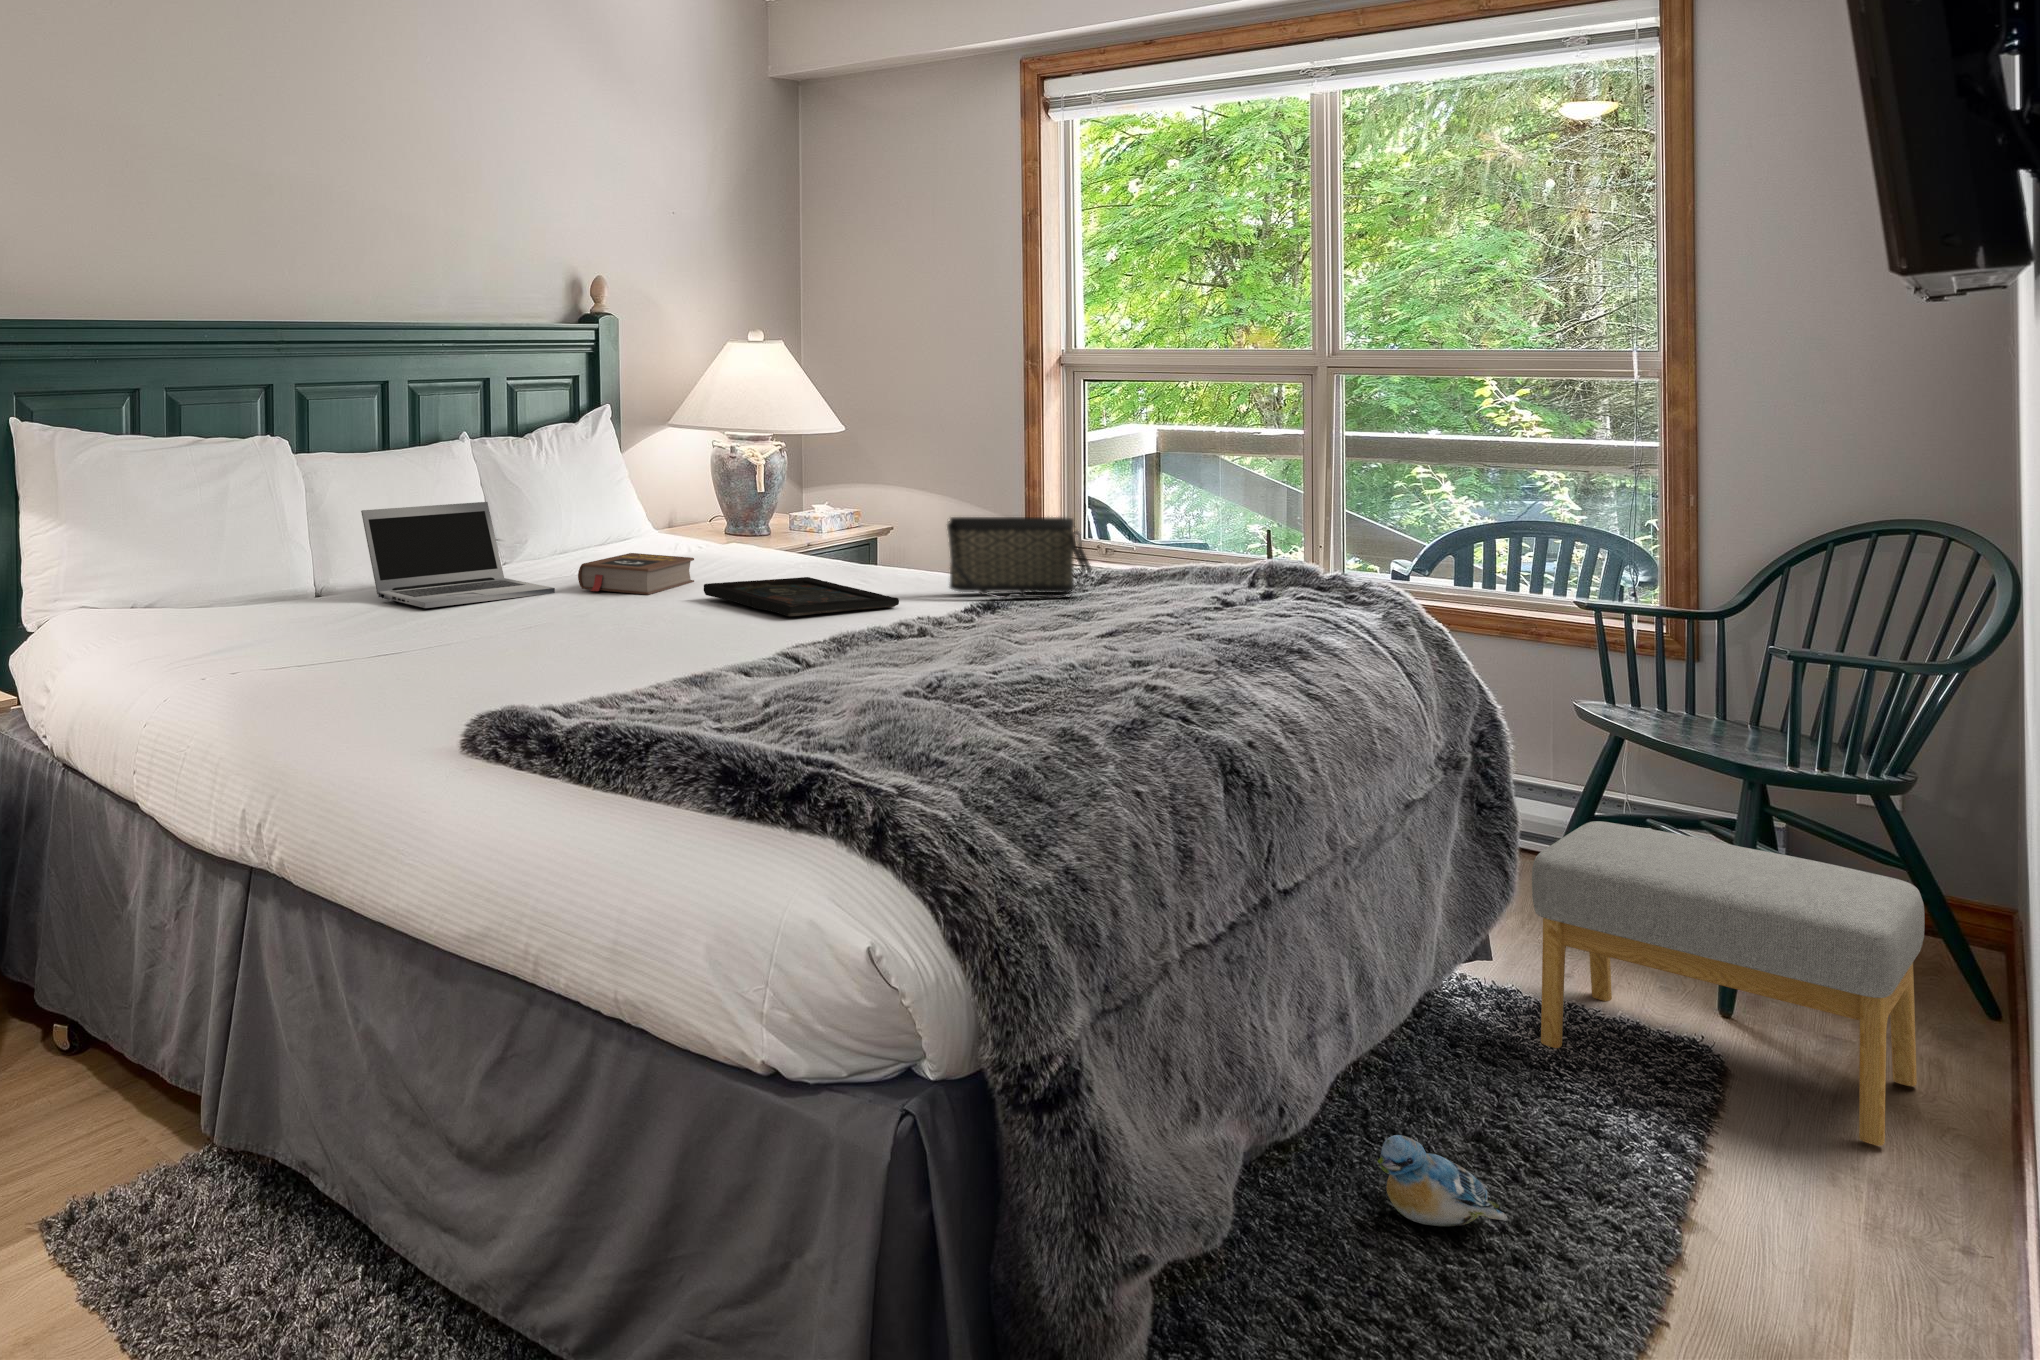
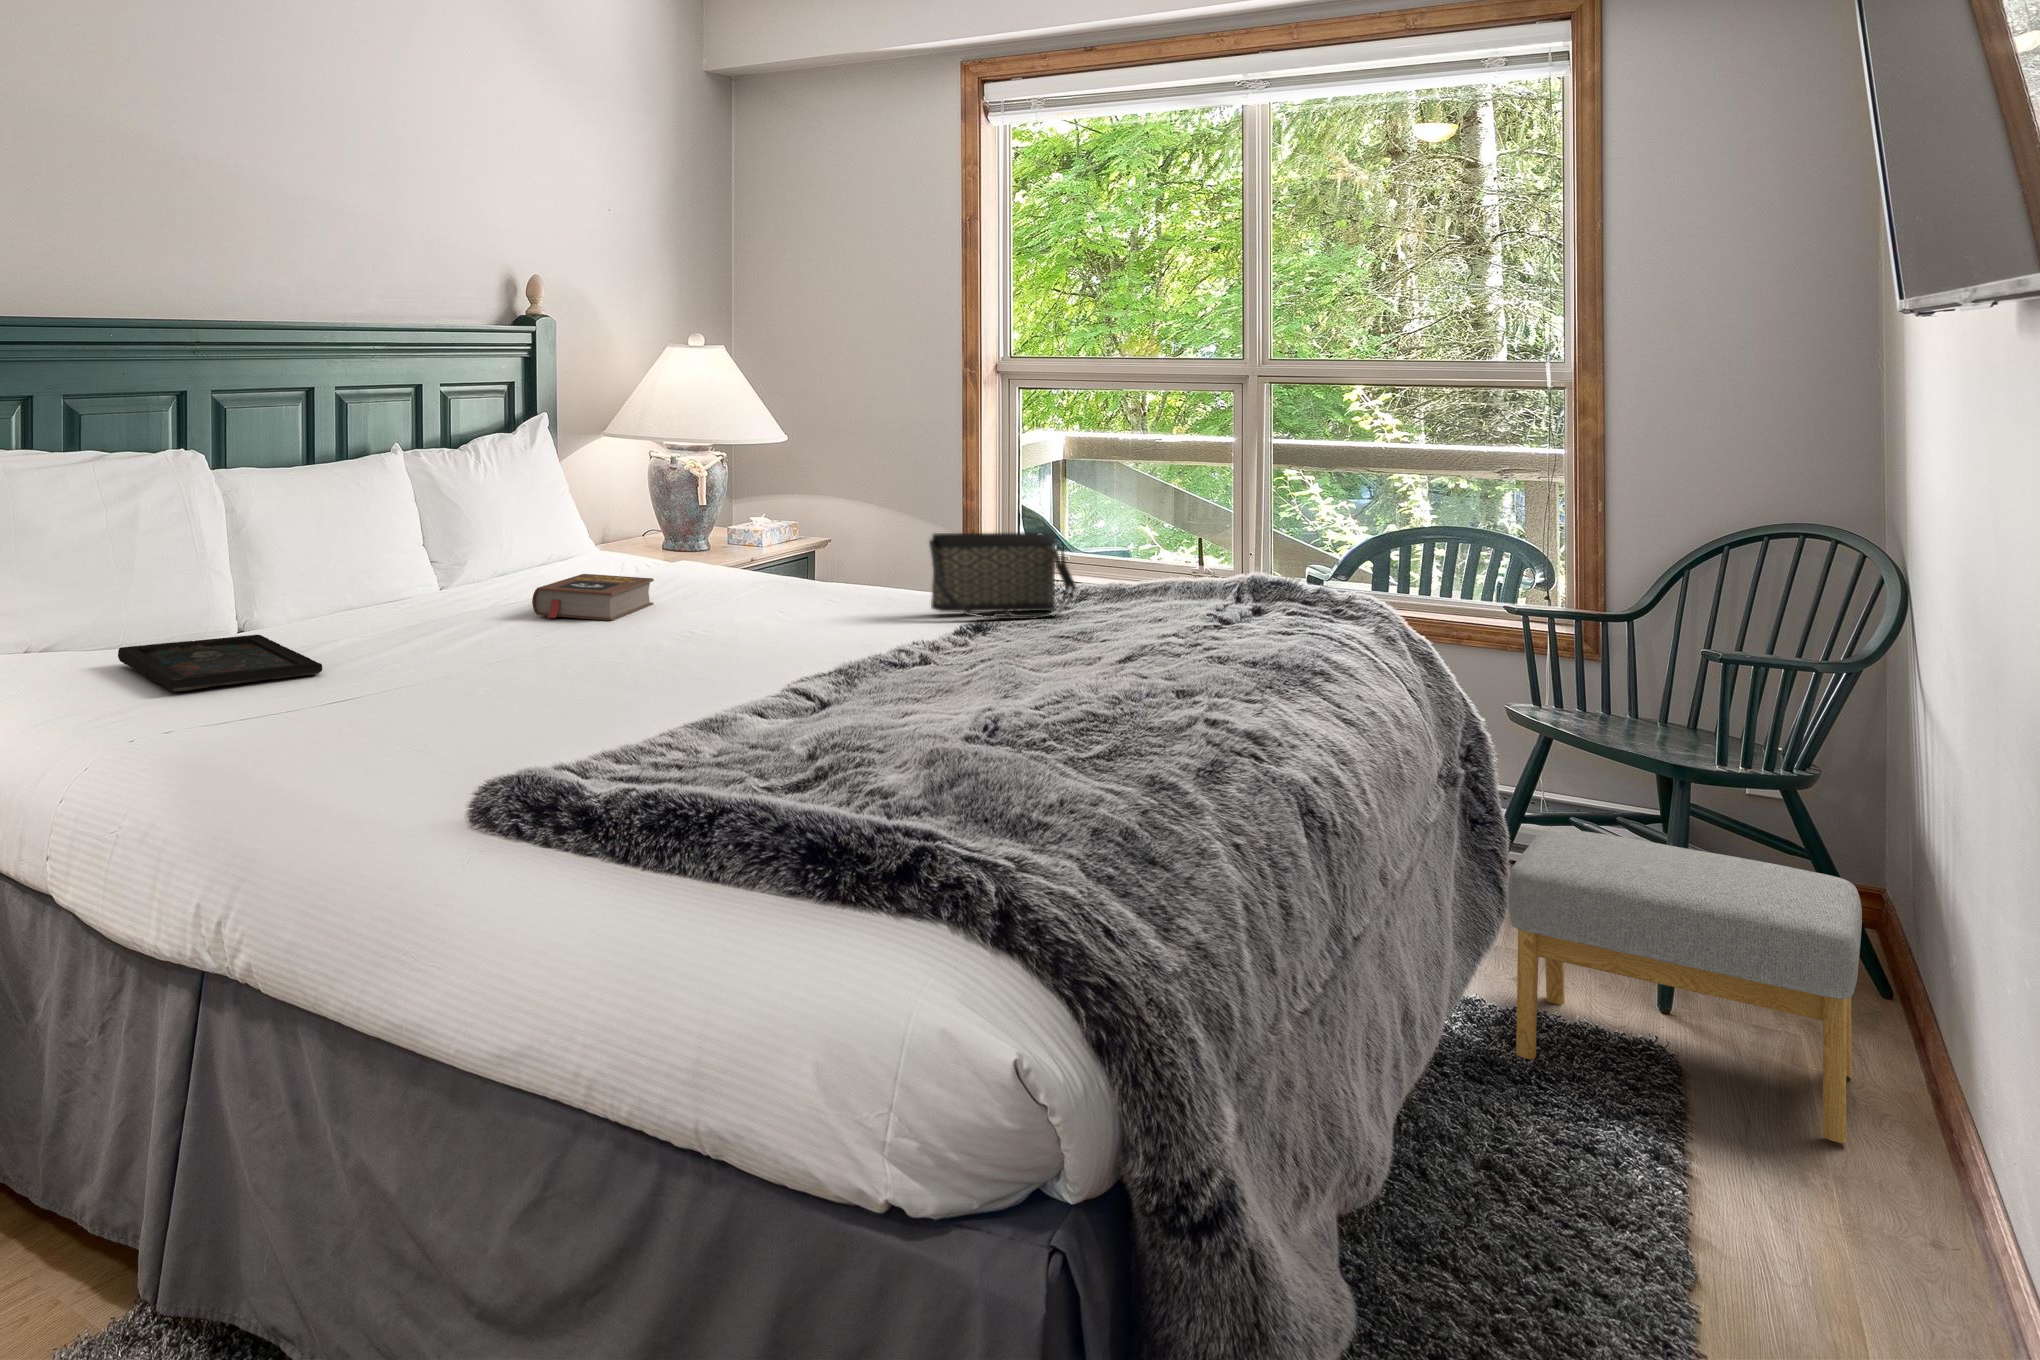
laptop: present [361,502,555,608] -> none [290,520,507,643]
tray: present [704,577,899,616] -> present [118,635,322,691]
plush toy: present [1377,1135,1508,1226] -> none [1425,1180,1553,1272]

